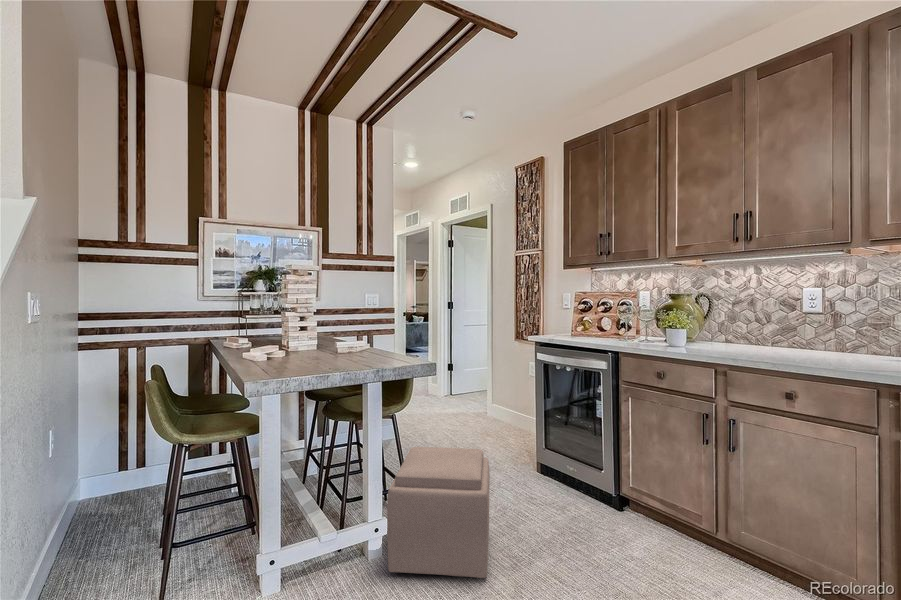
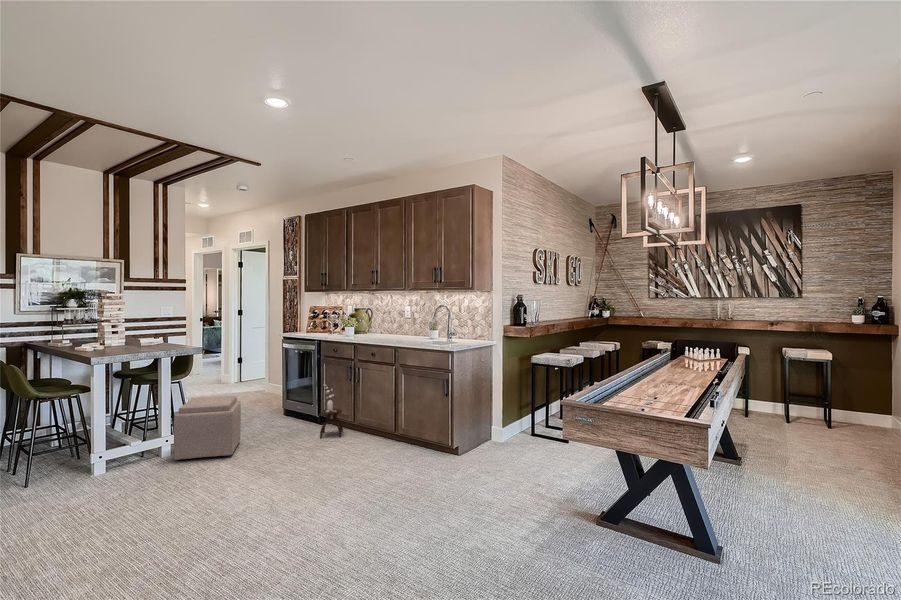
side table: none [627,436,678,552] -> present [320,384,343,438]

